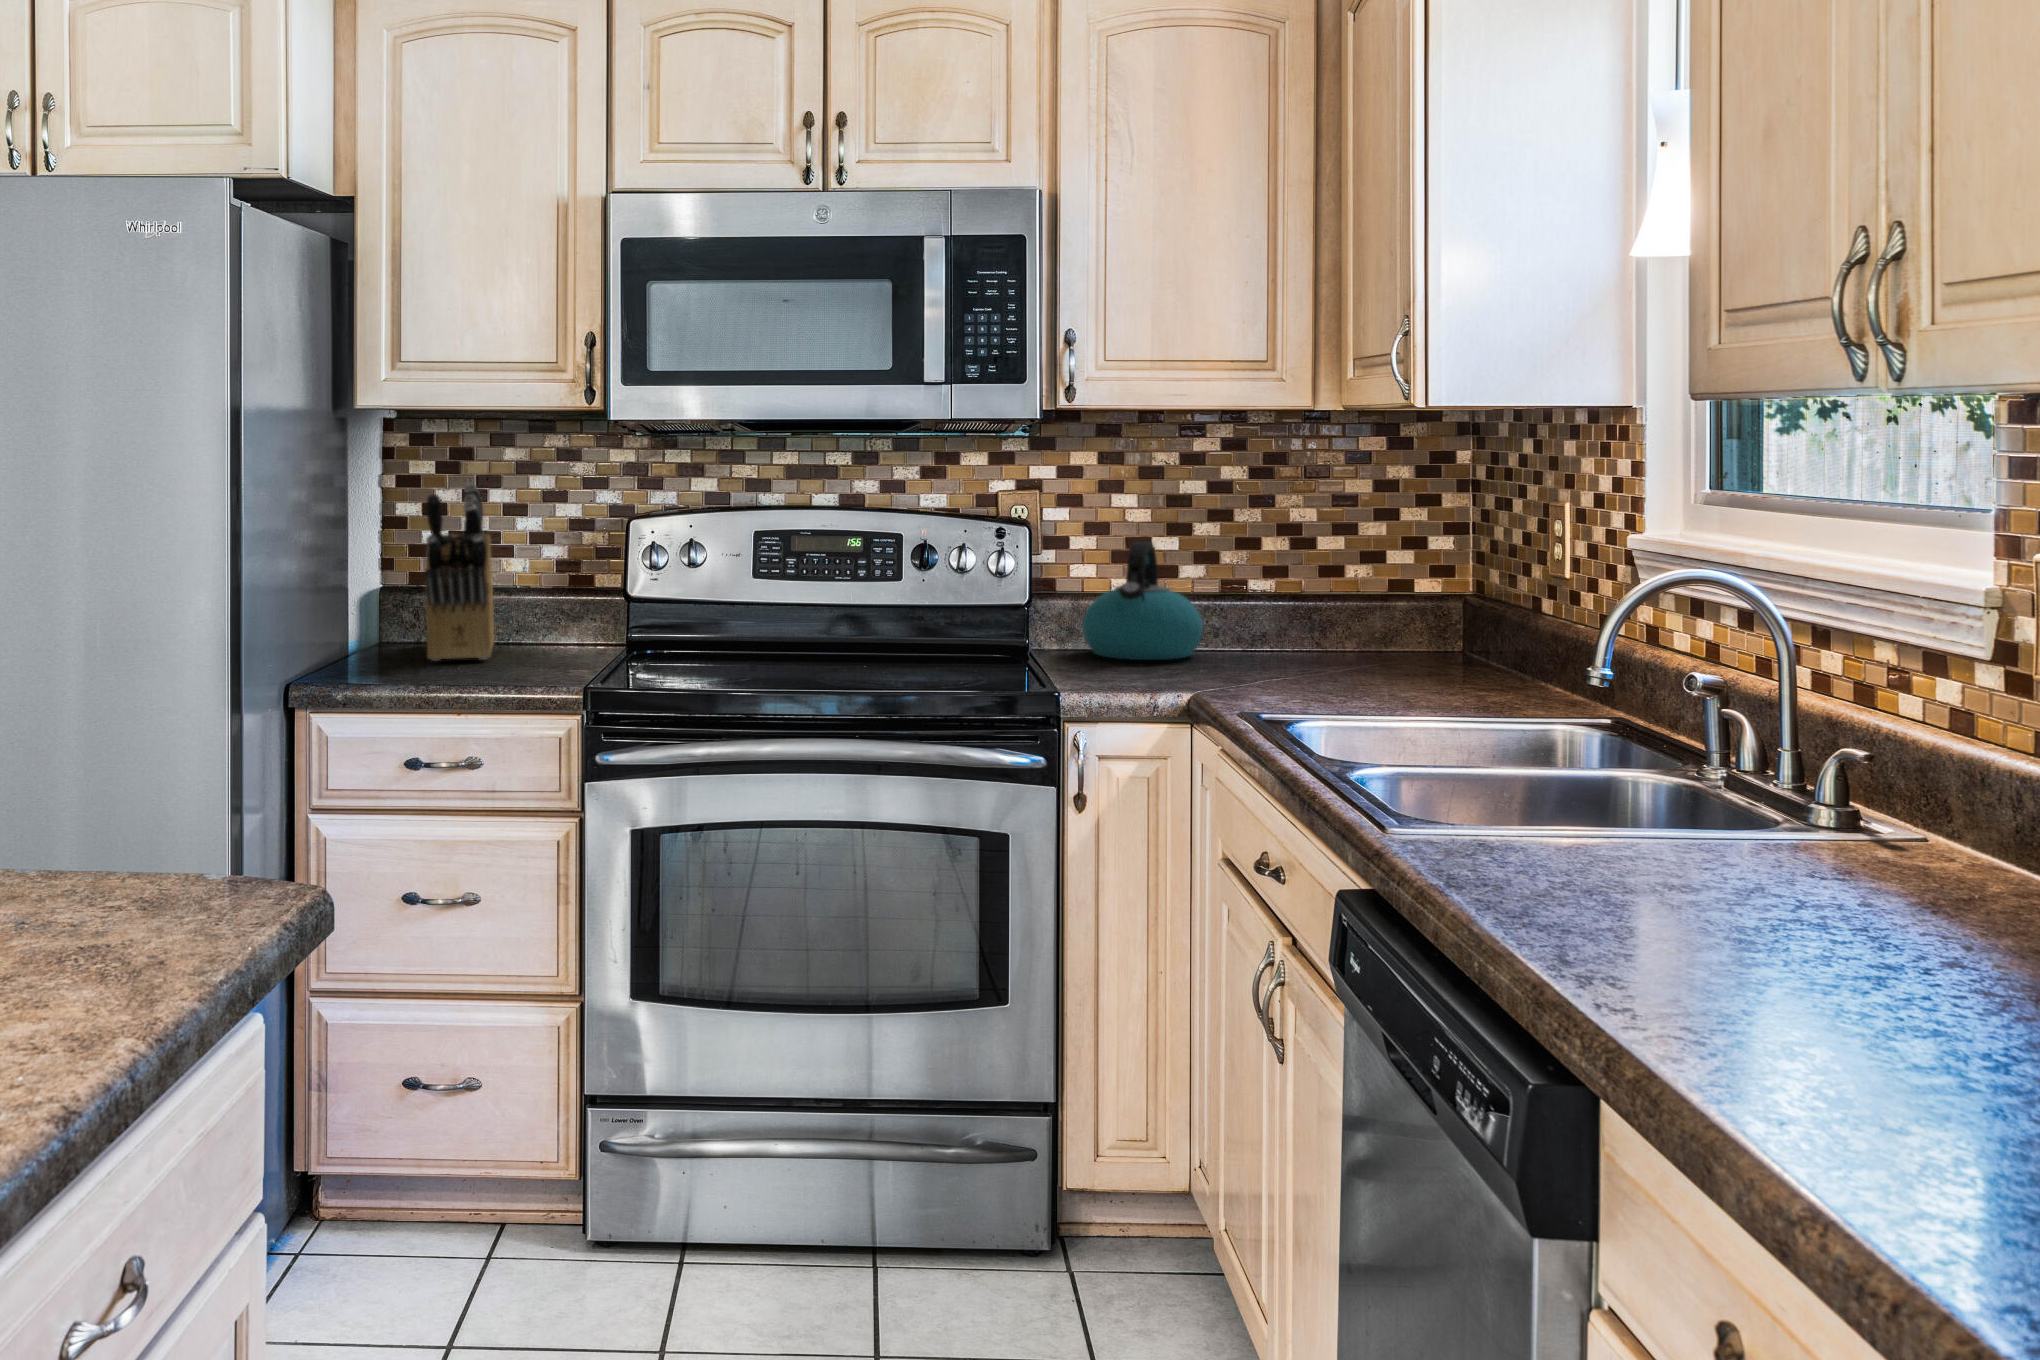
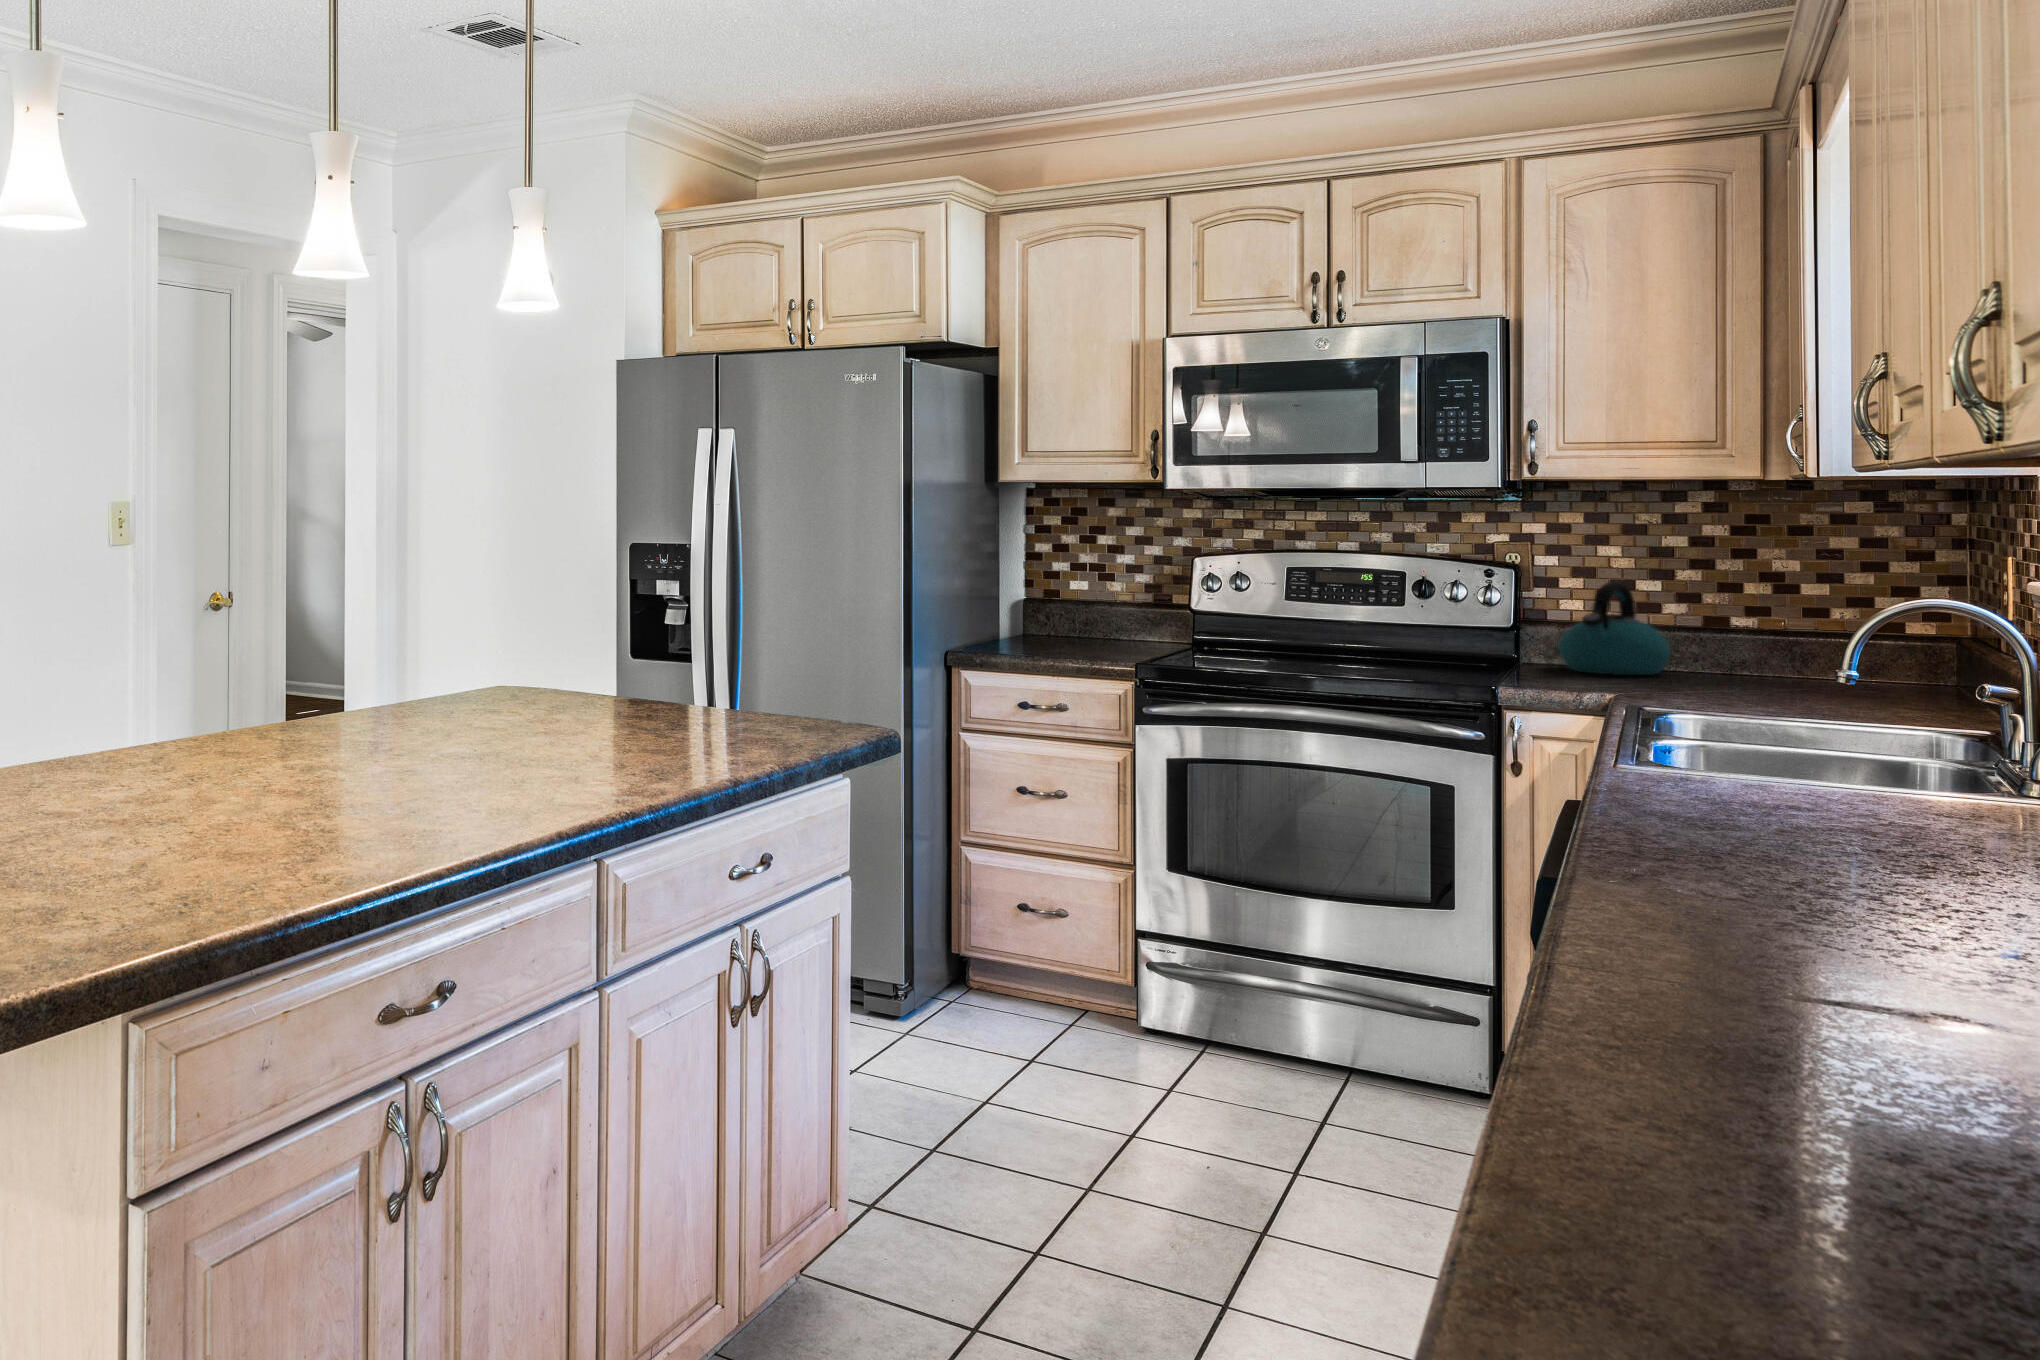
knife block: present [425,484,494,661] -> none [1042,531,1102,648]

